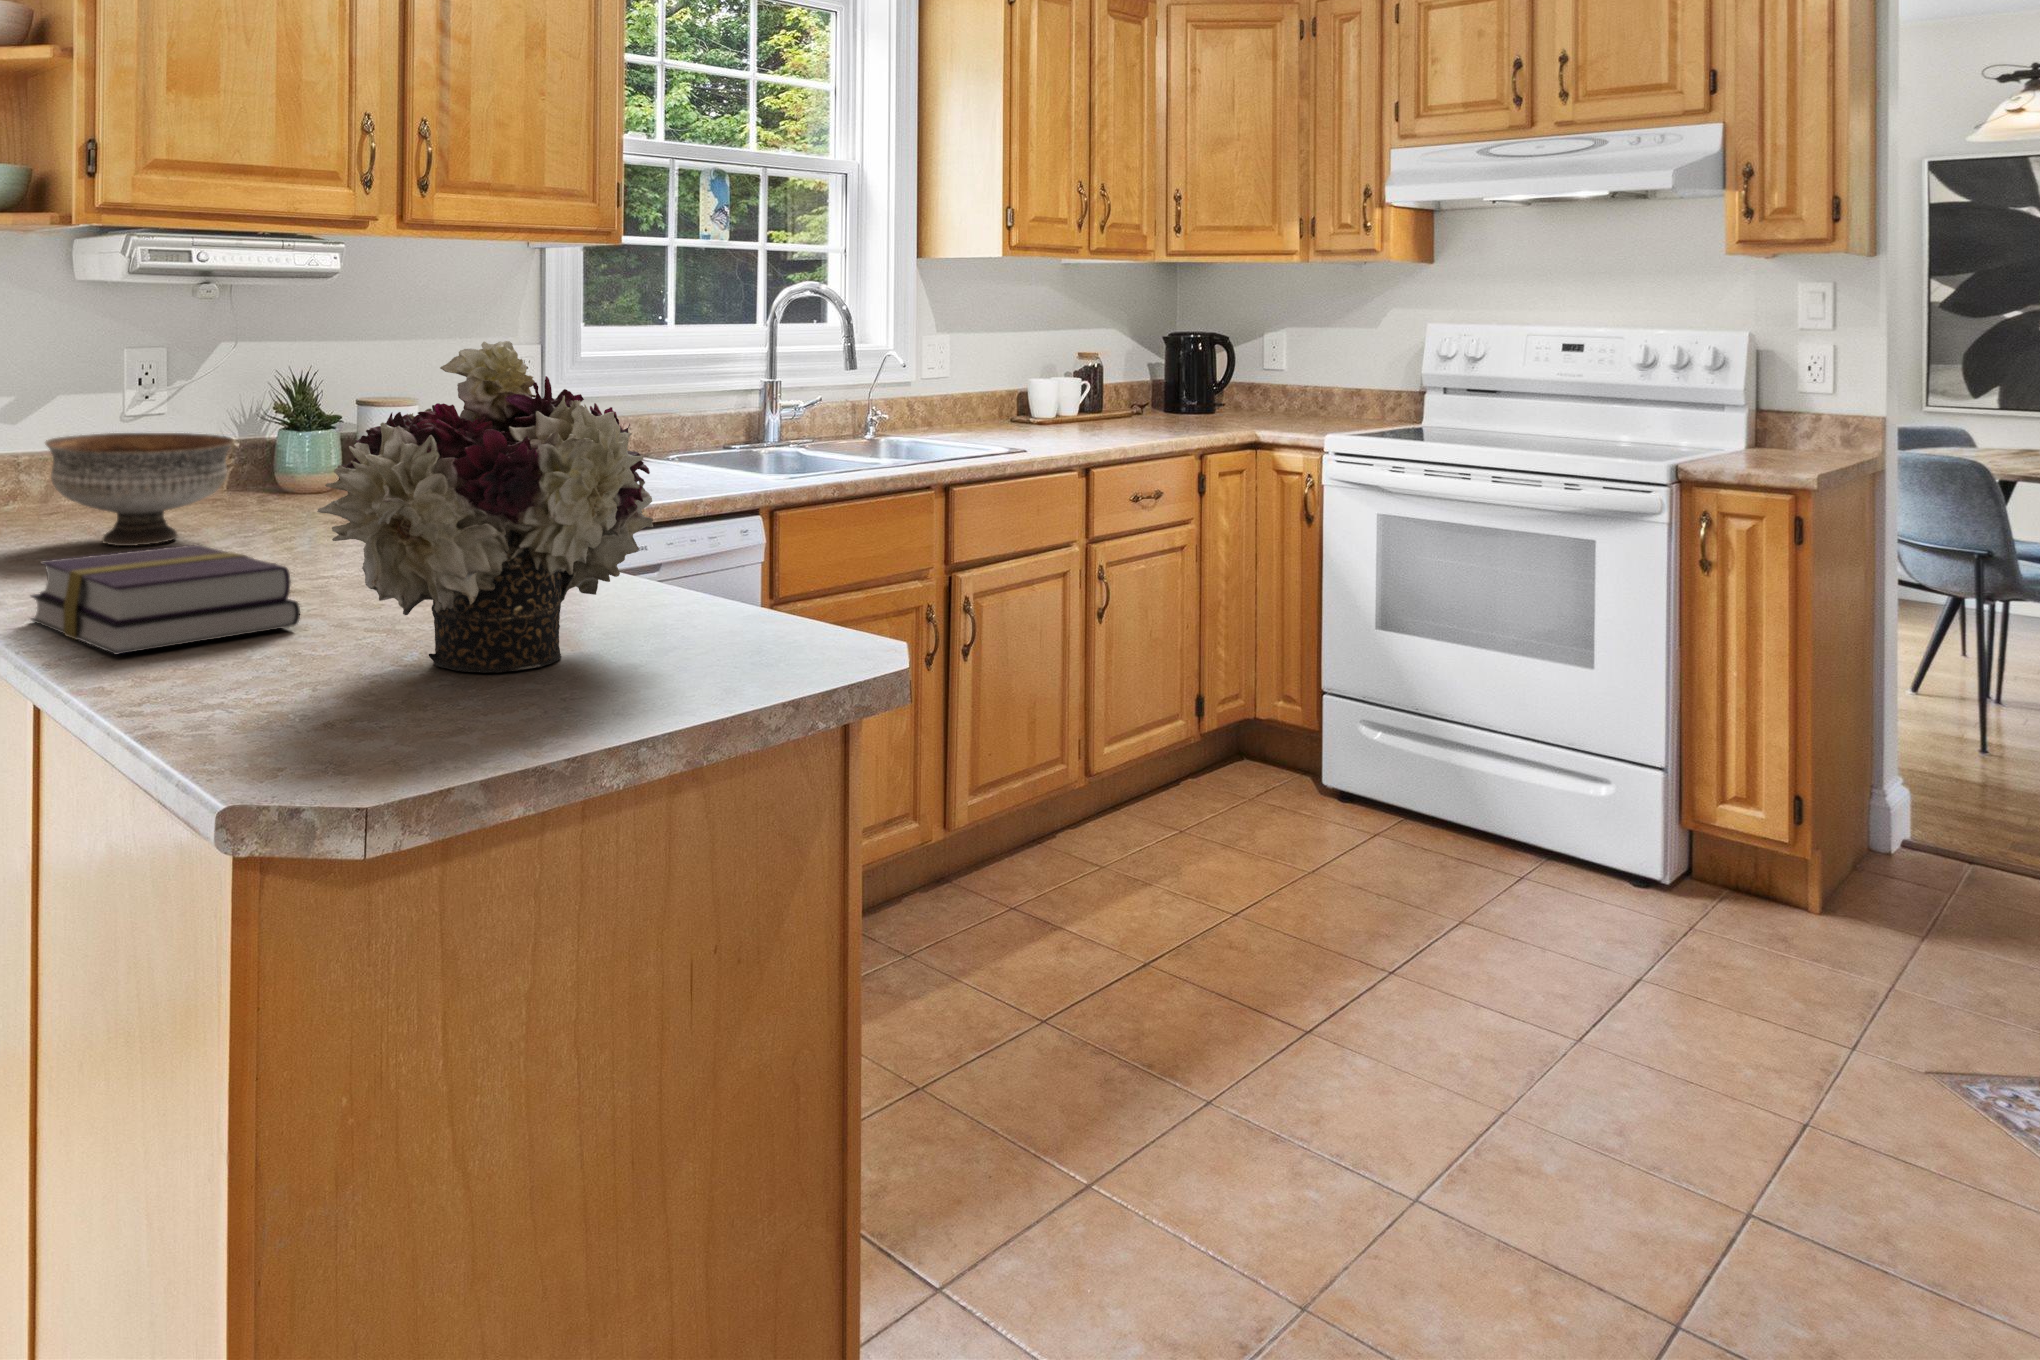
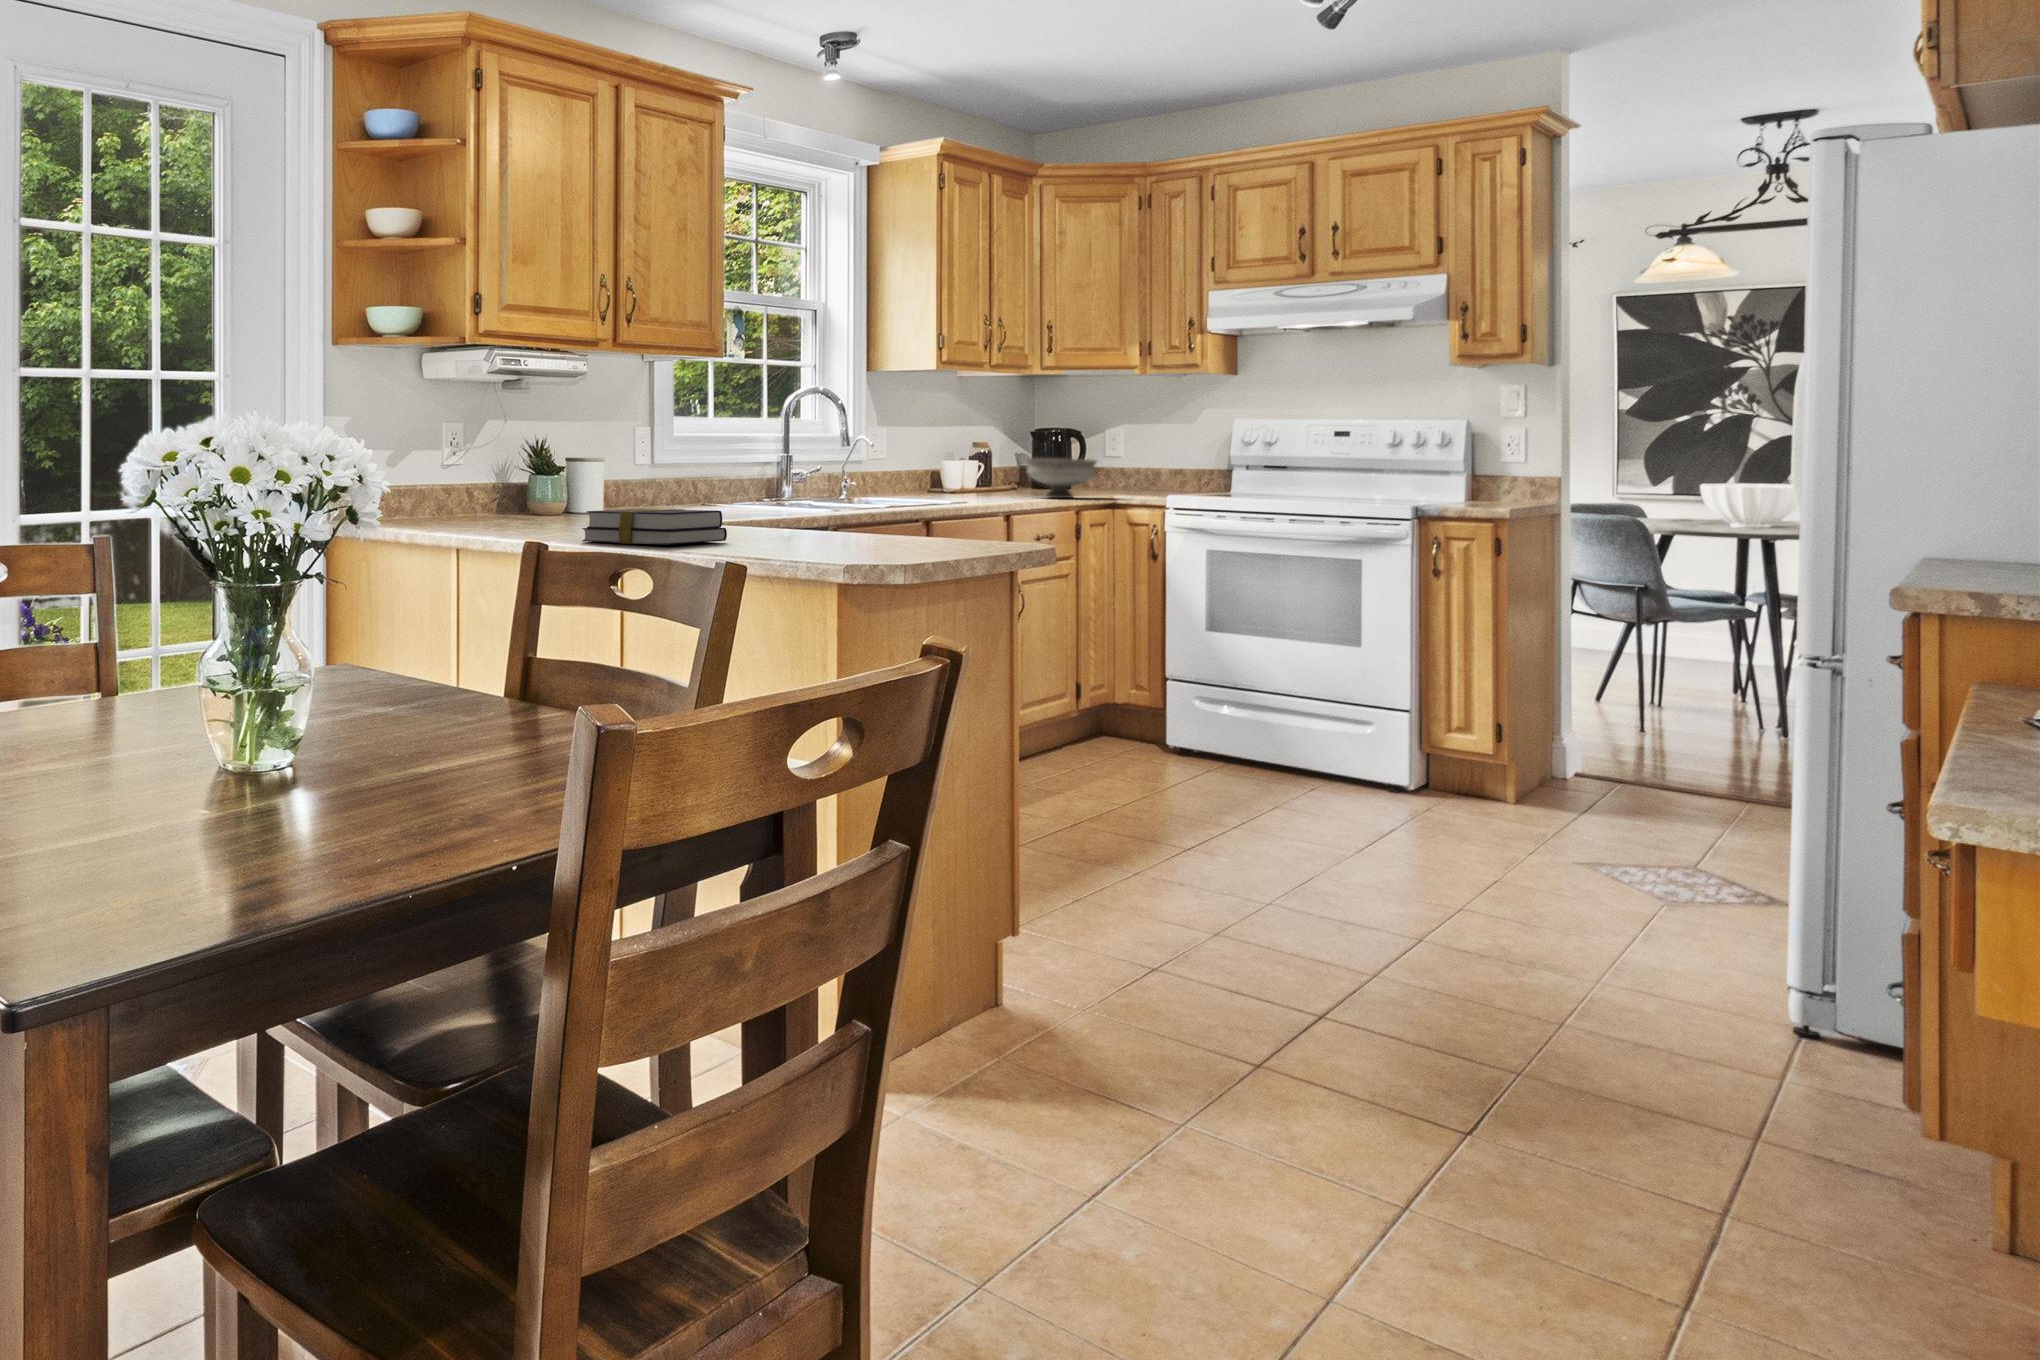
flower arrangement: present [317,341,653,673] -> none [783,395,922,548]
bowl: present [45,433,234,546] -> present [1027,458,1096,498]

